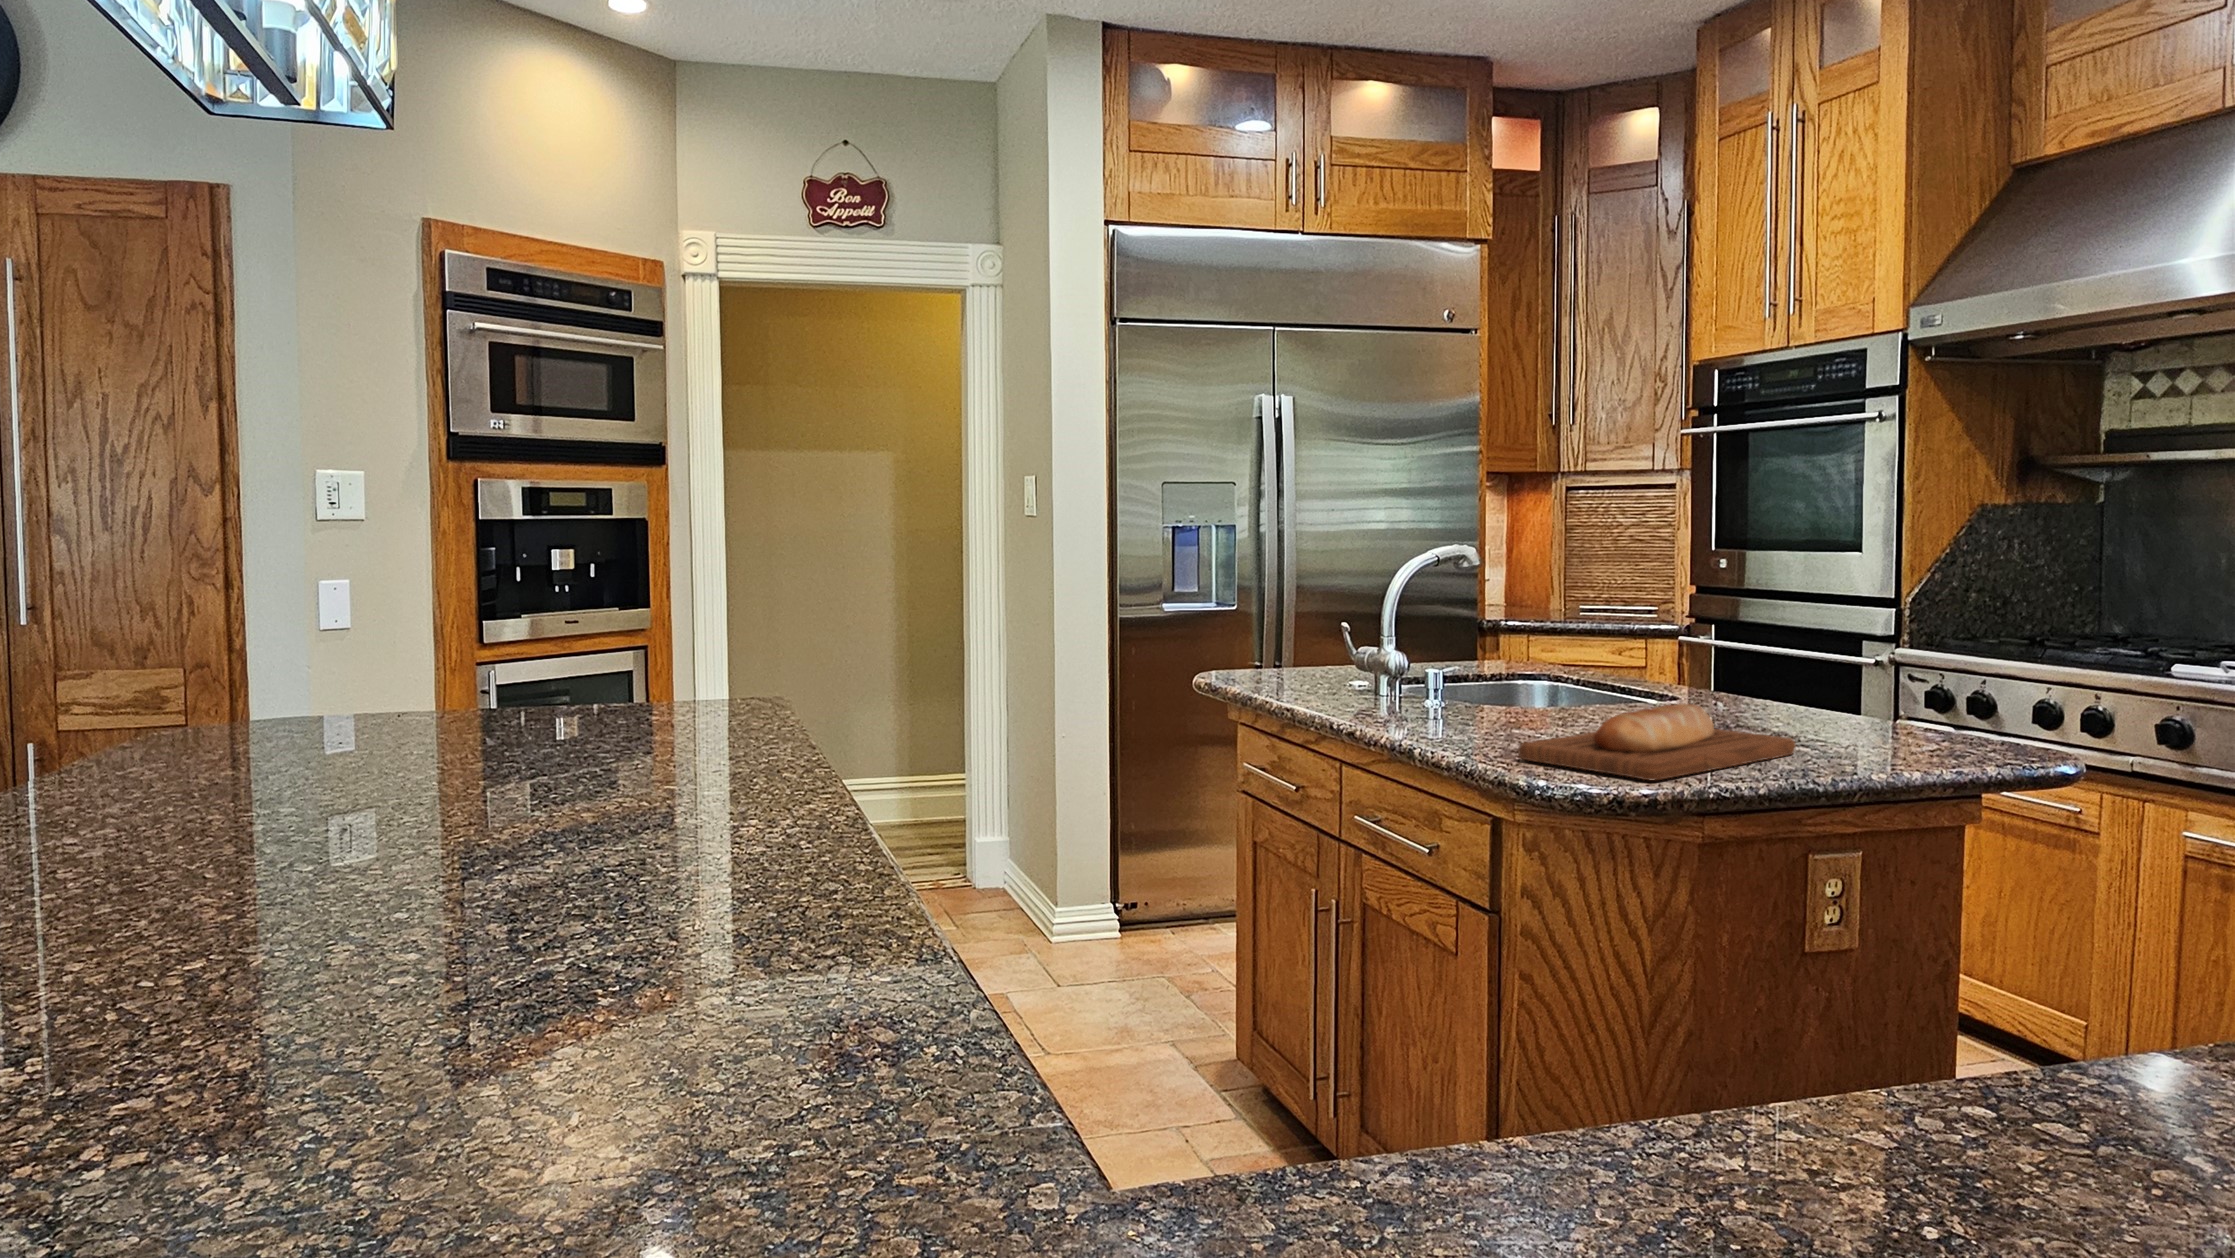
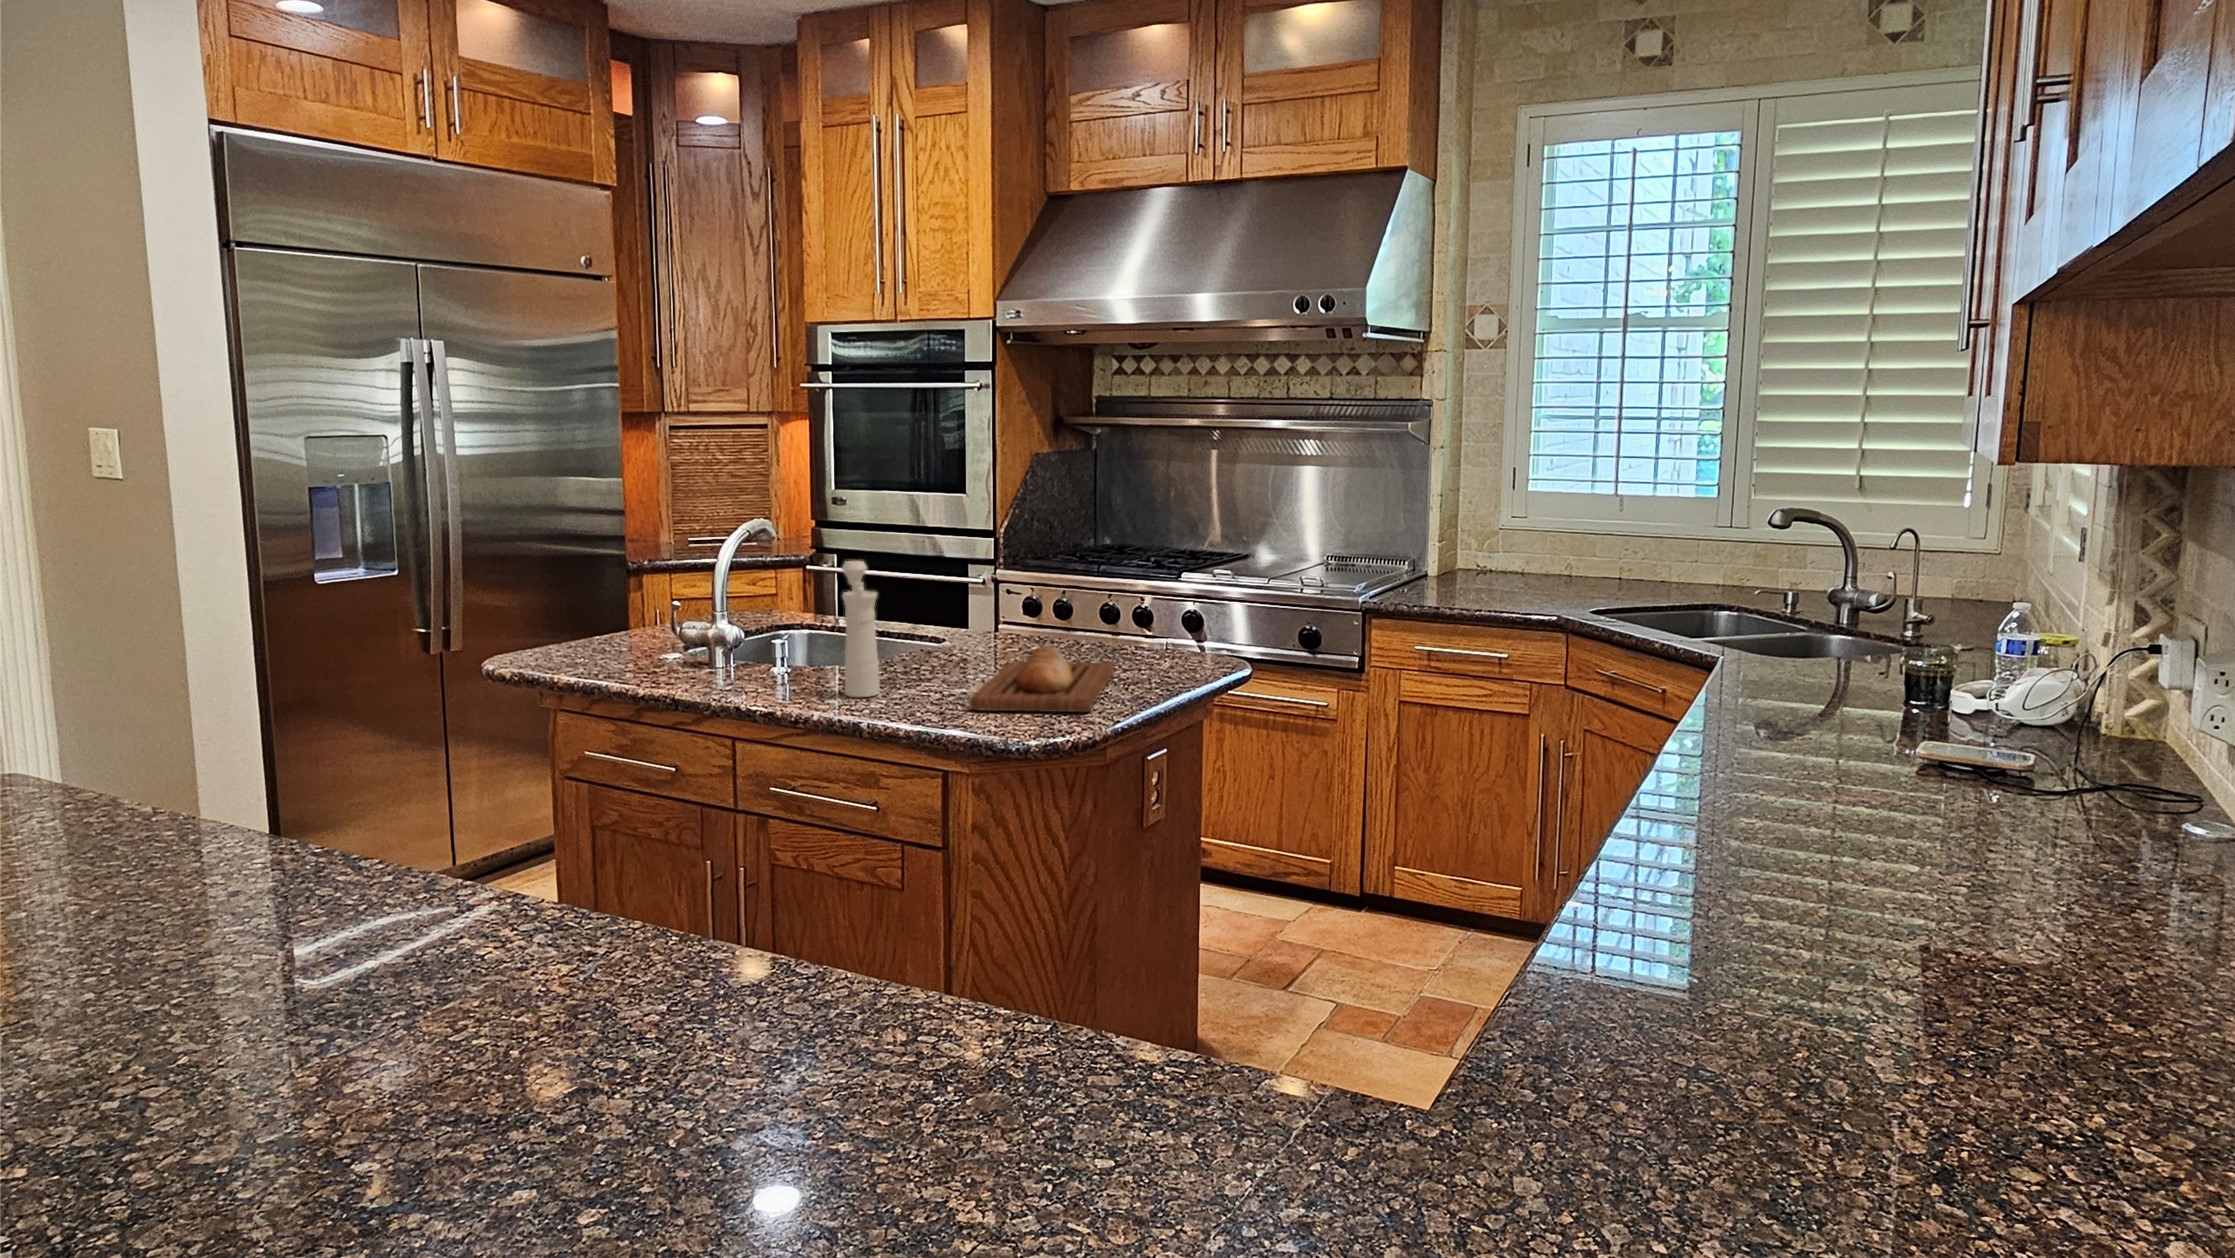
pepper mill: none [1425,585,1484,734] -> present [842,561,880,697]

